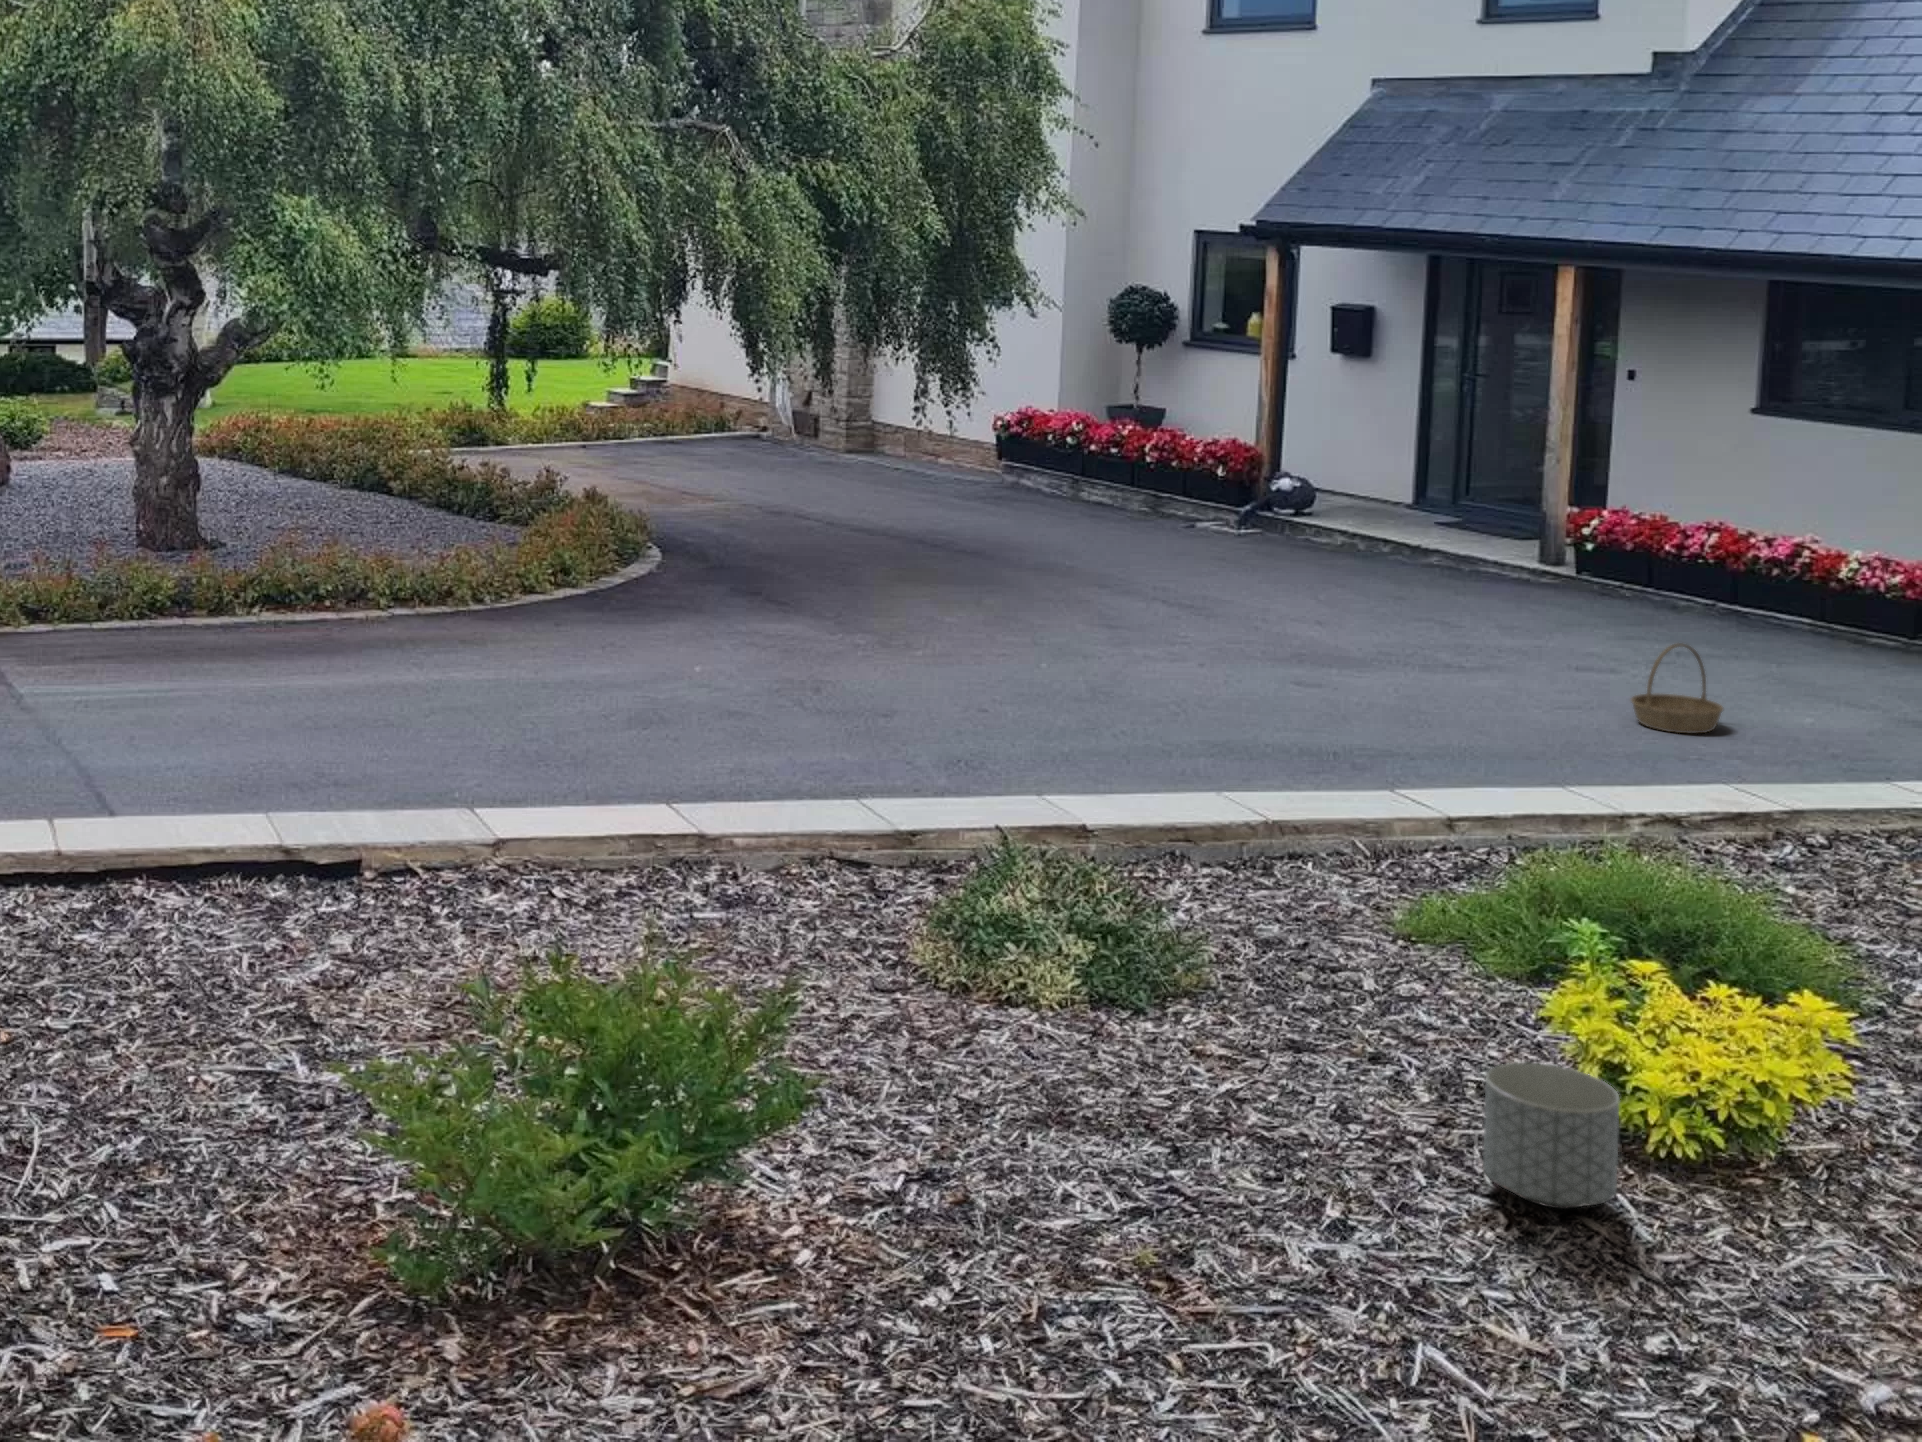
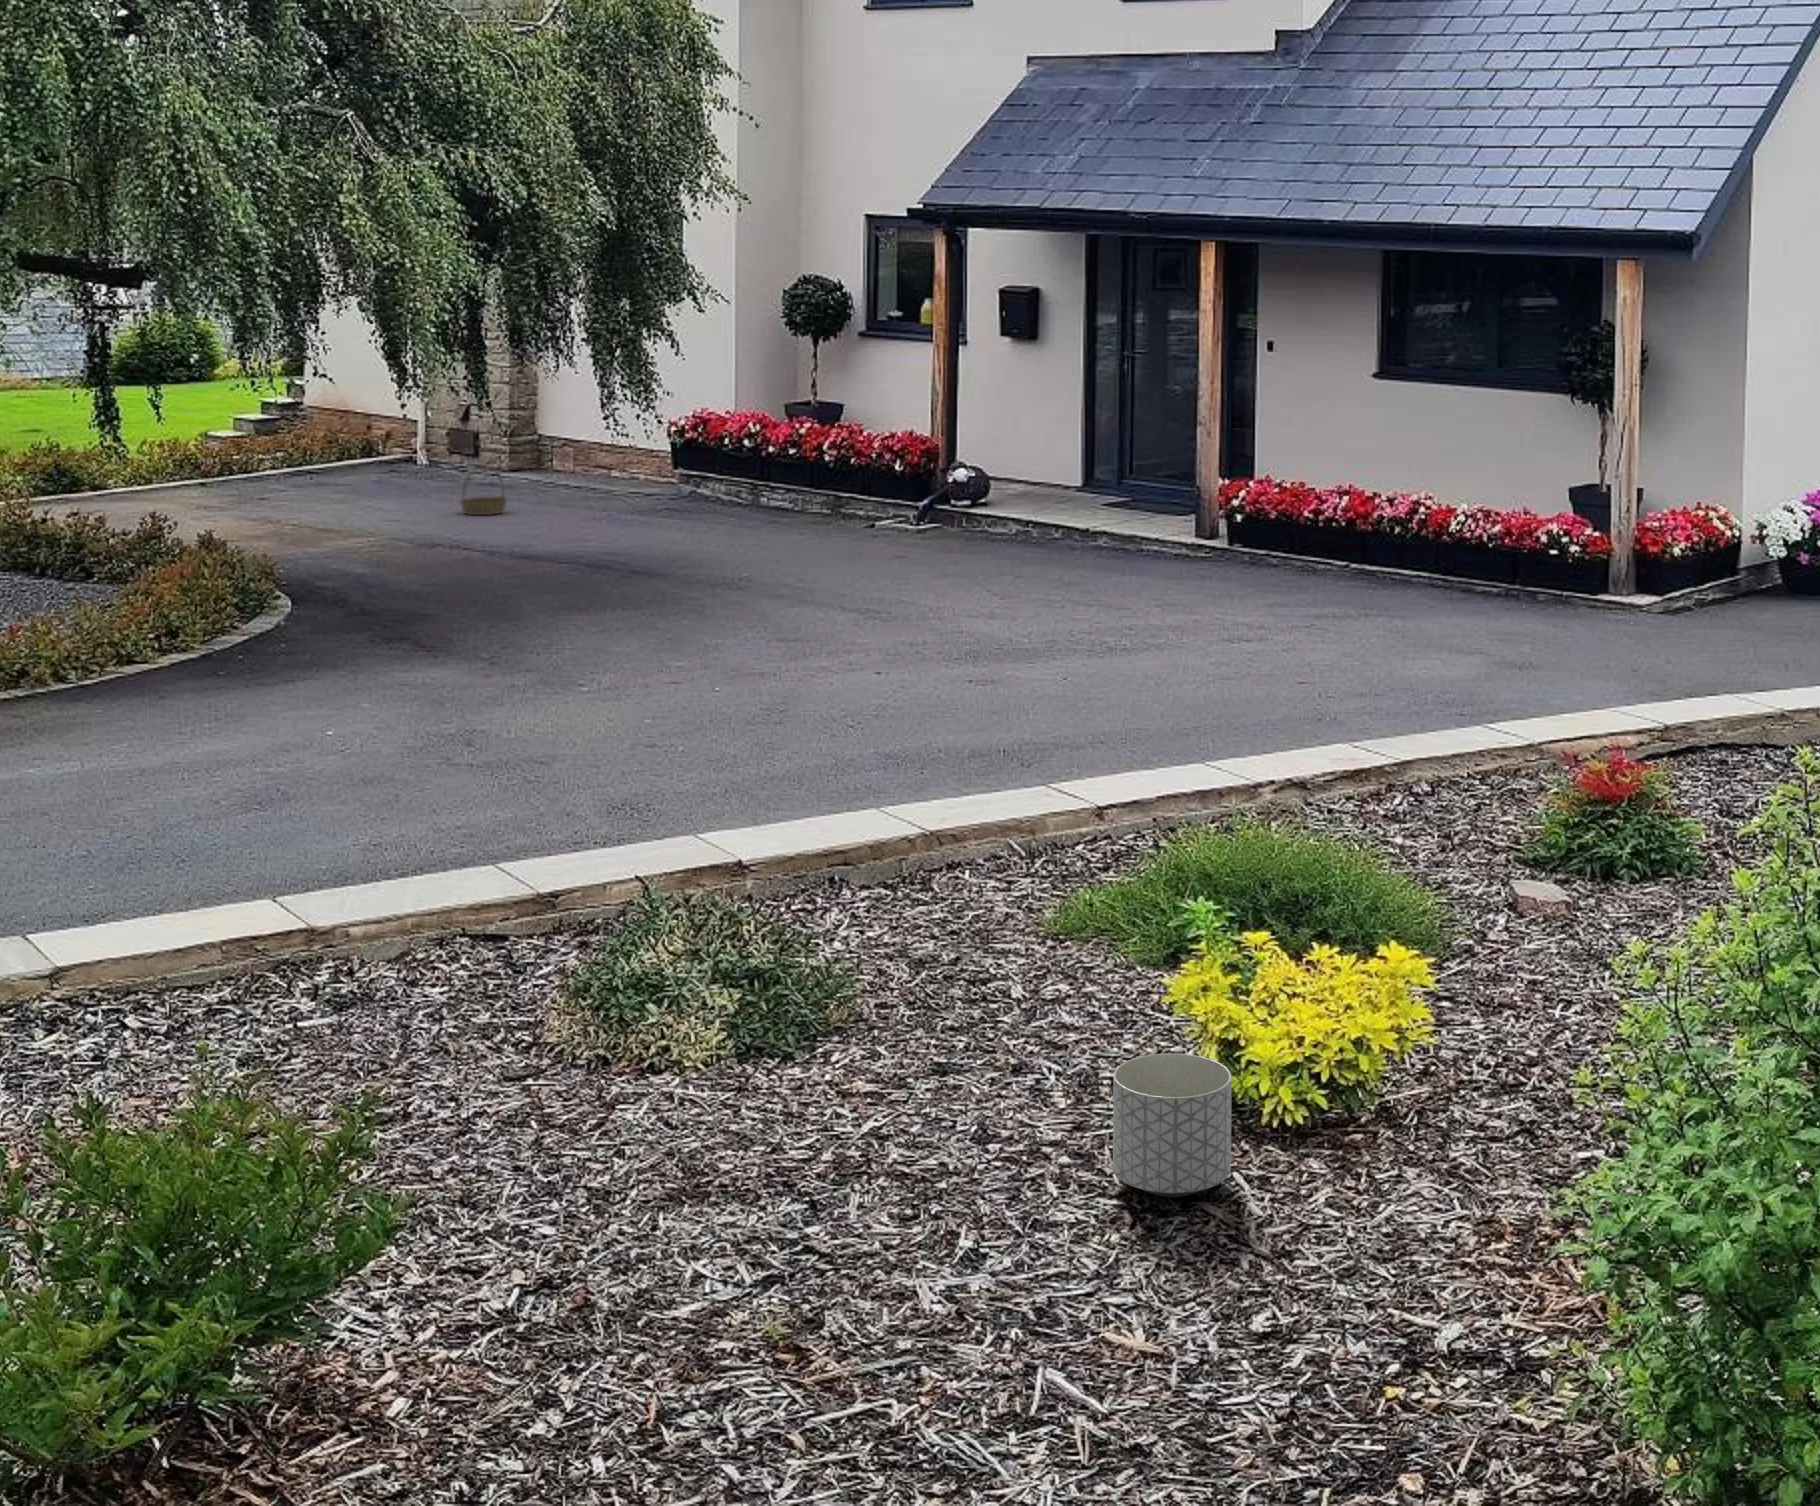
basket: present [1631,643,1723,733] -> present [460,467,507,515]

